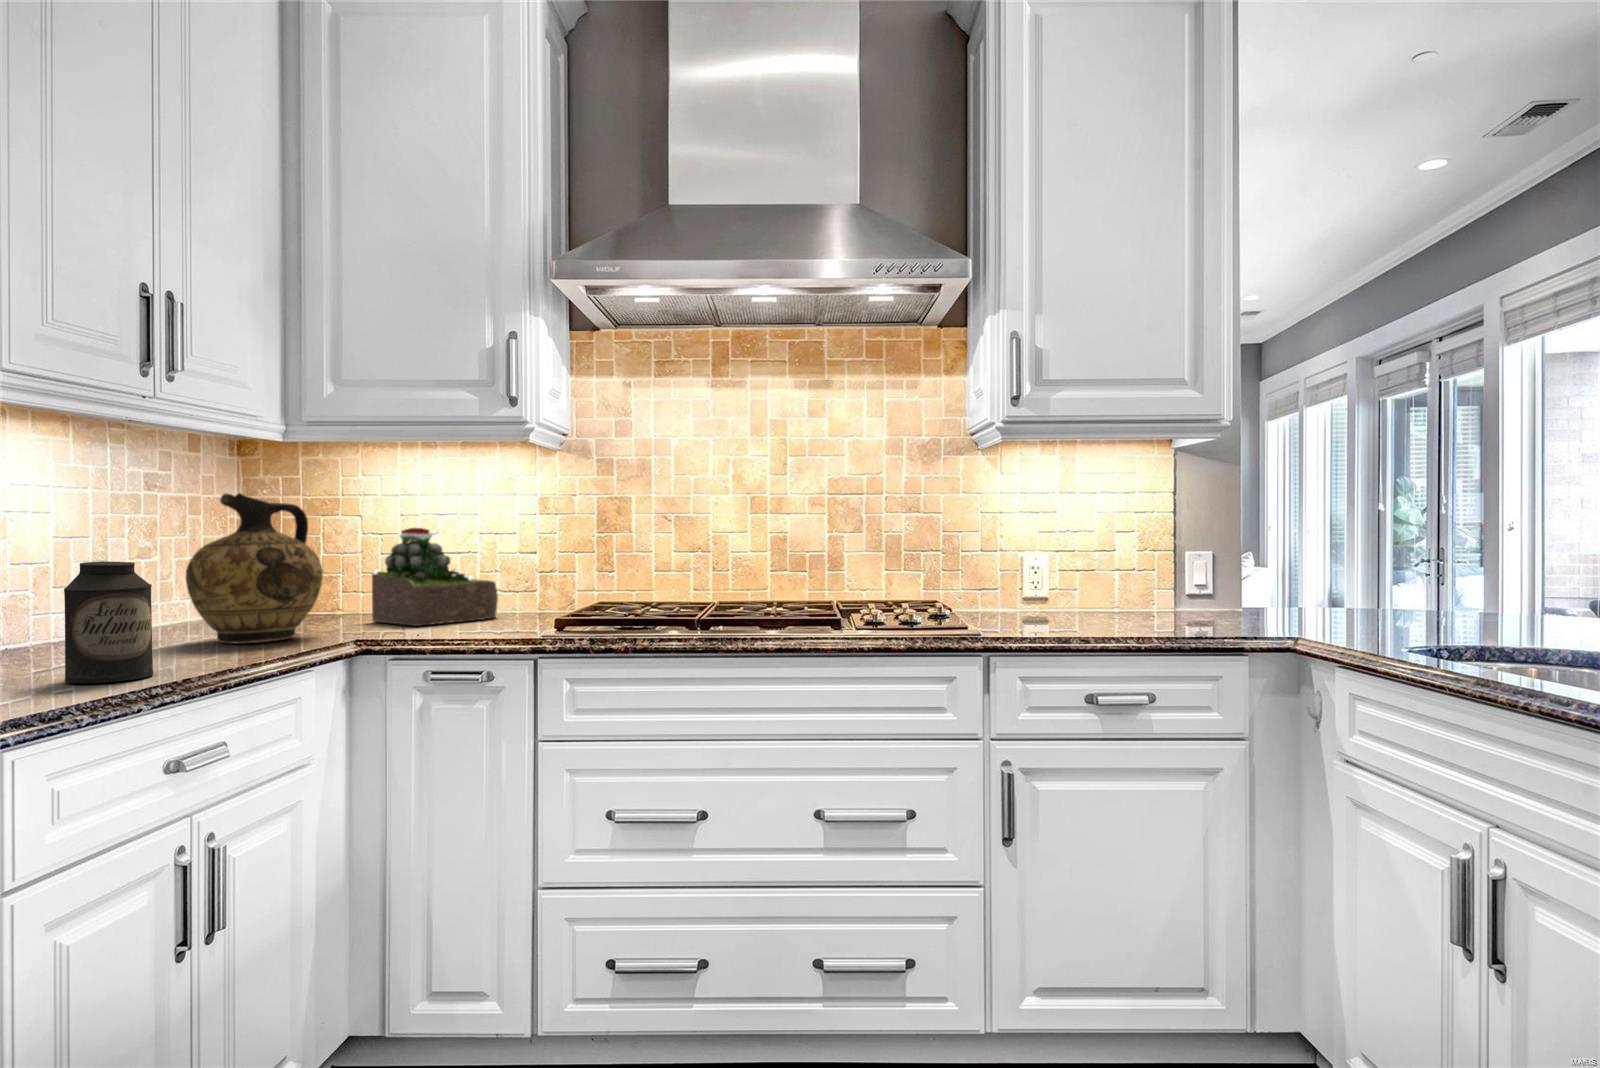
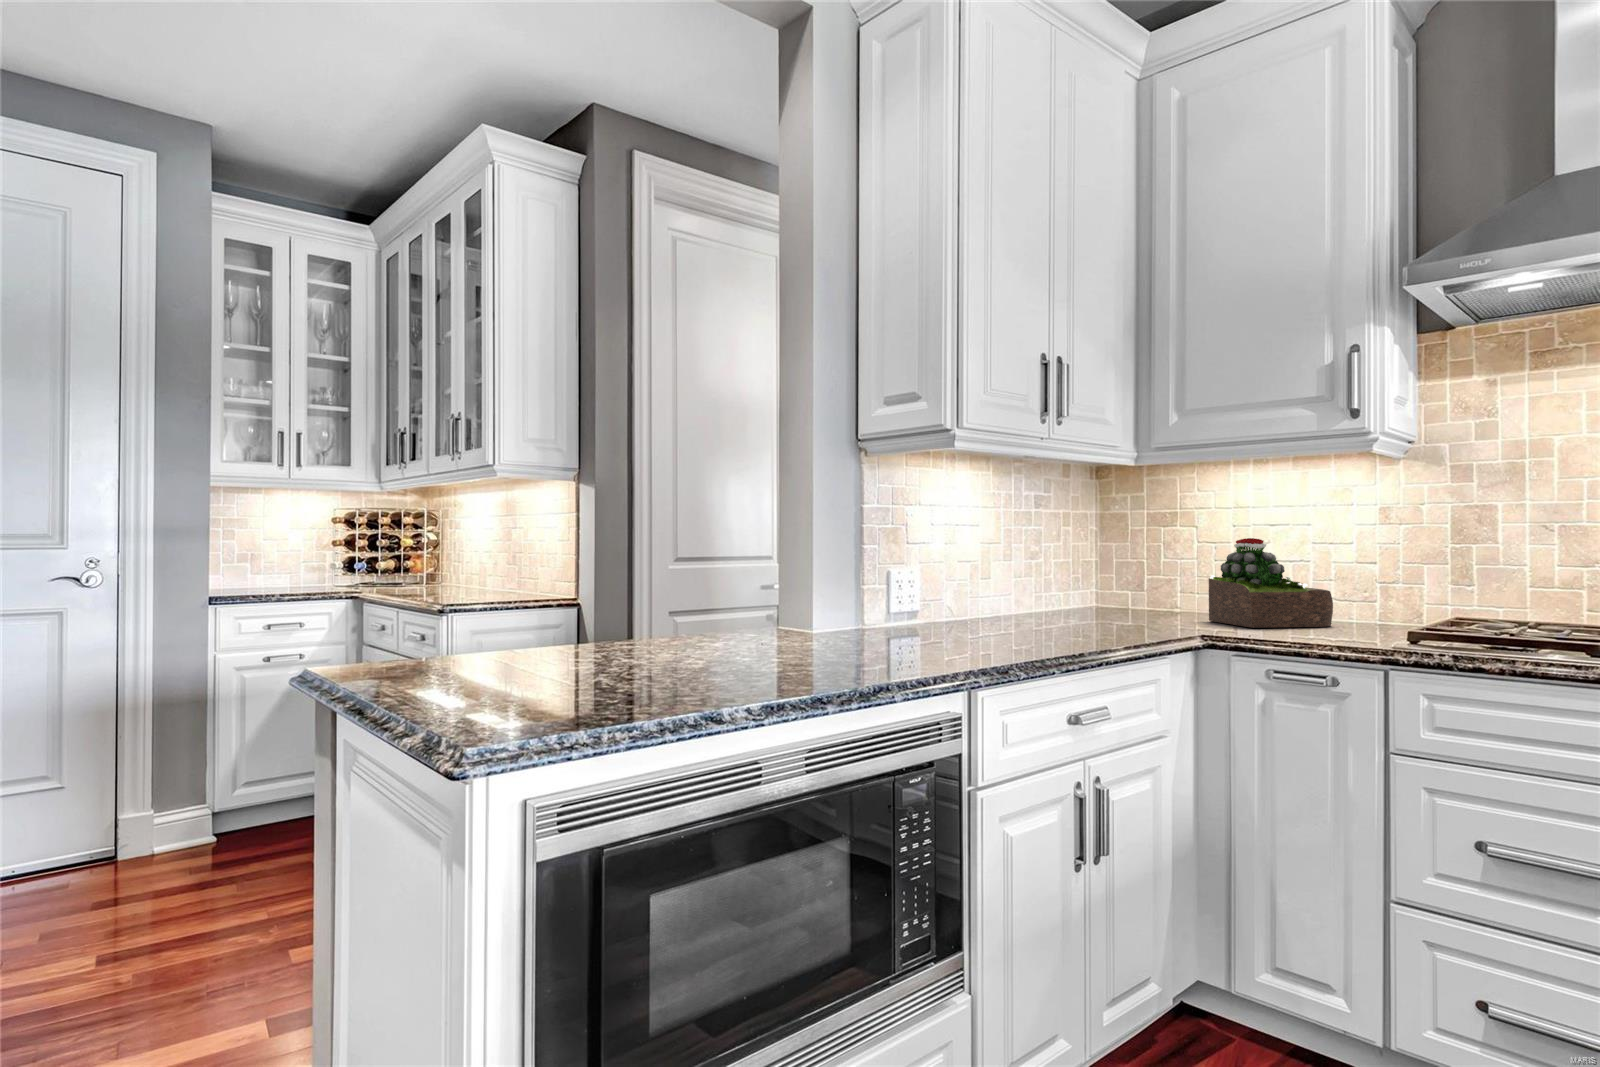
ceramic jug: present [185,493,323,643] -> none [1070,511,1172,631]
canister: present [64,561,153,683] -> none [1005,562,1059,650]

